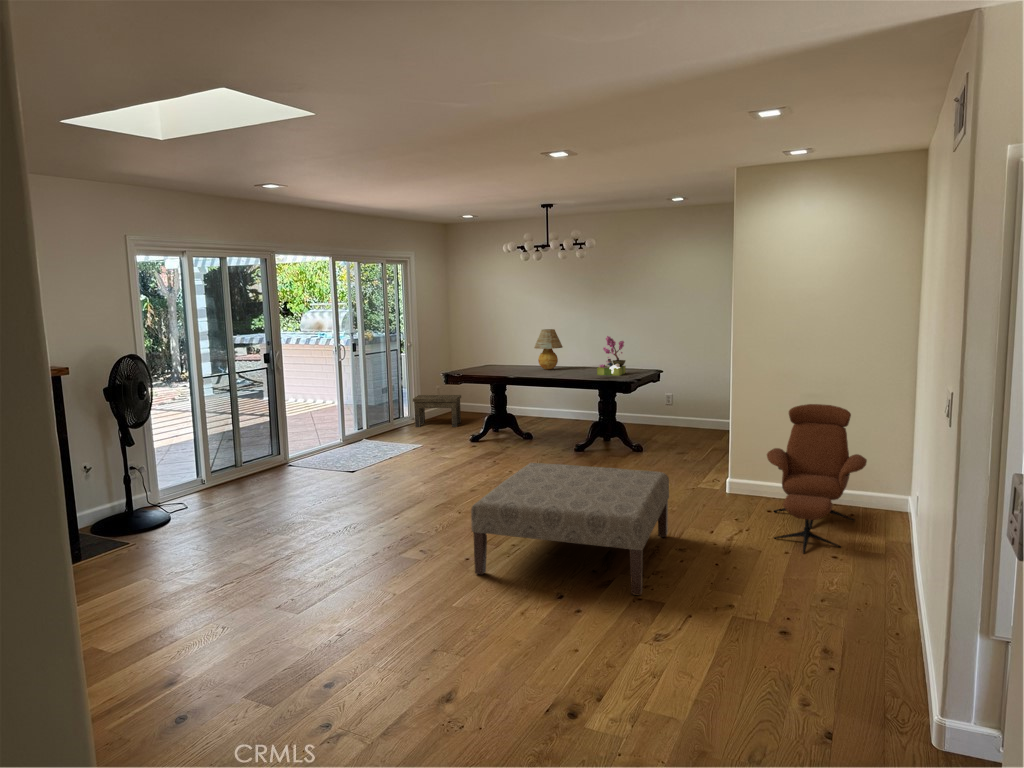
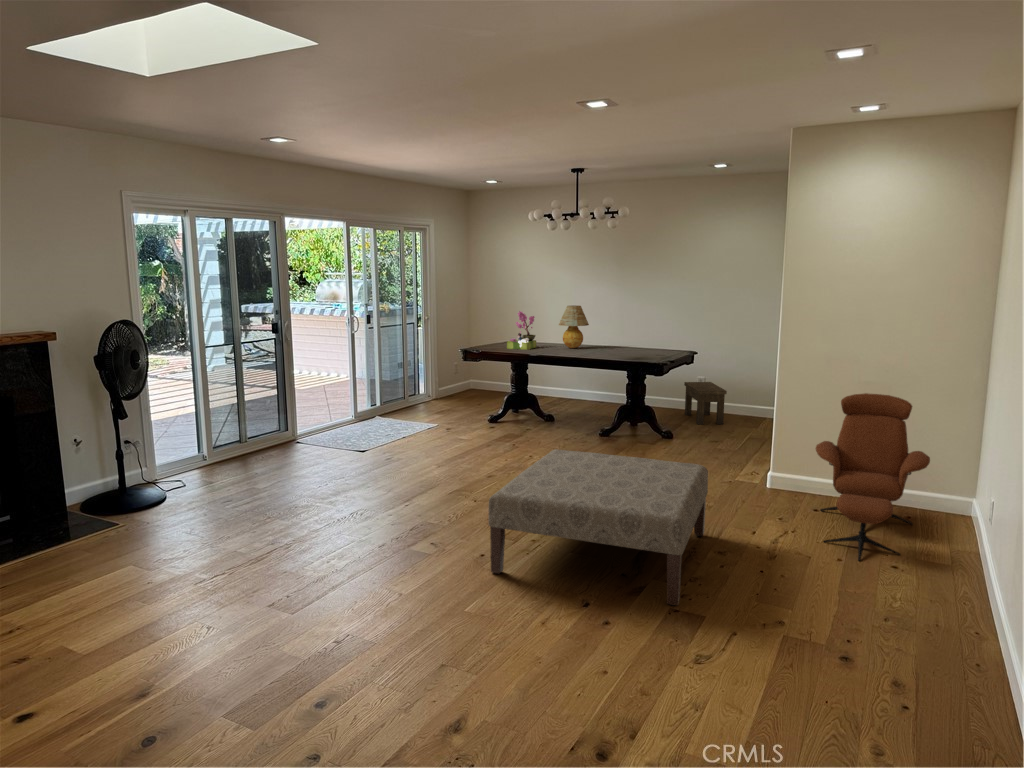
flower arrangement: present [597,336,626,376] -> present [507,311,536,350]
side table: present [413,395,461,427] -> present [684,382,727,425]

